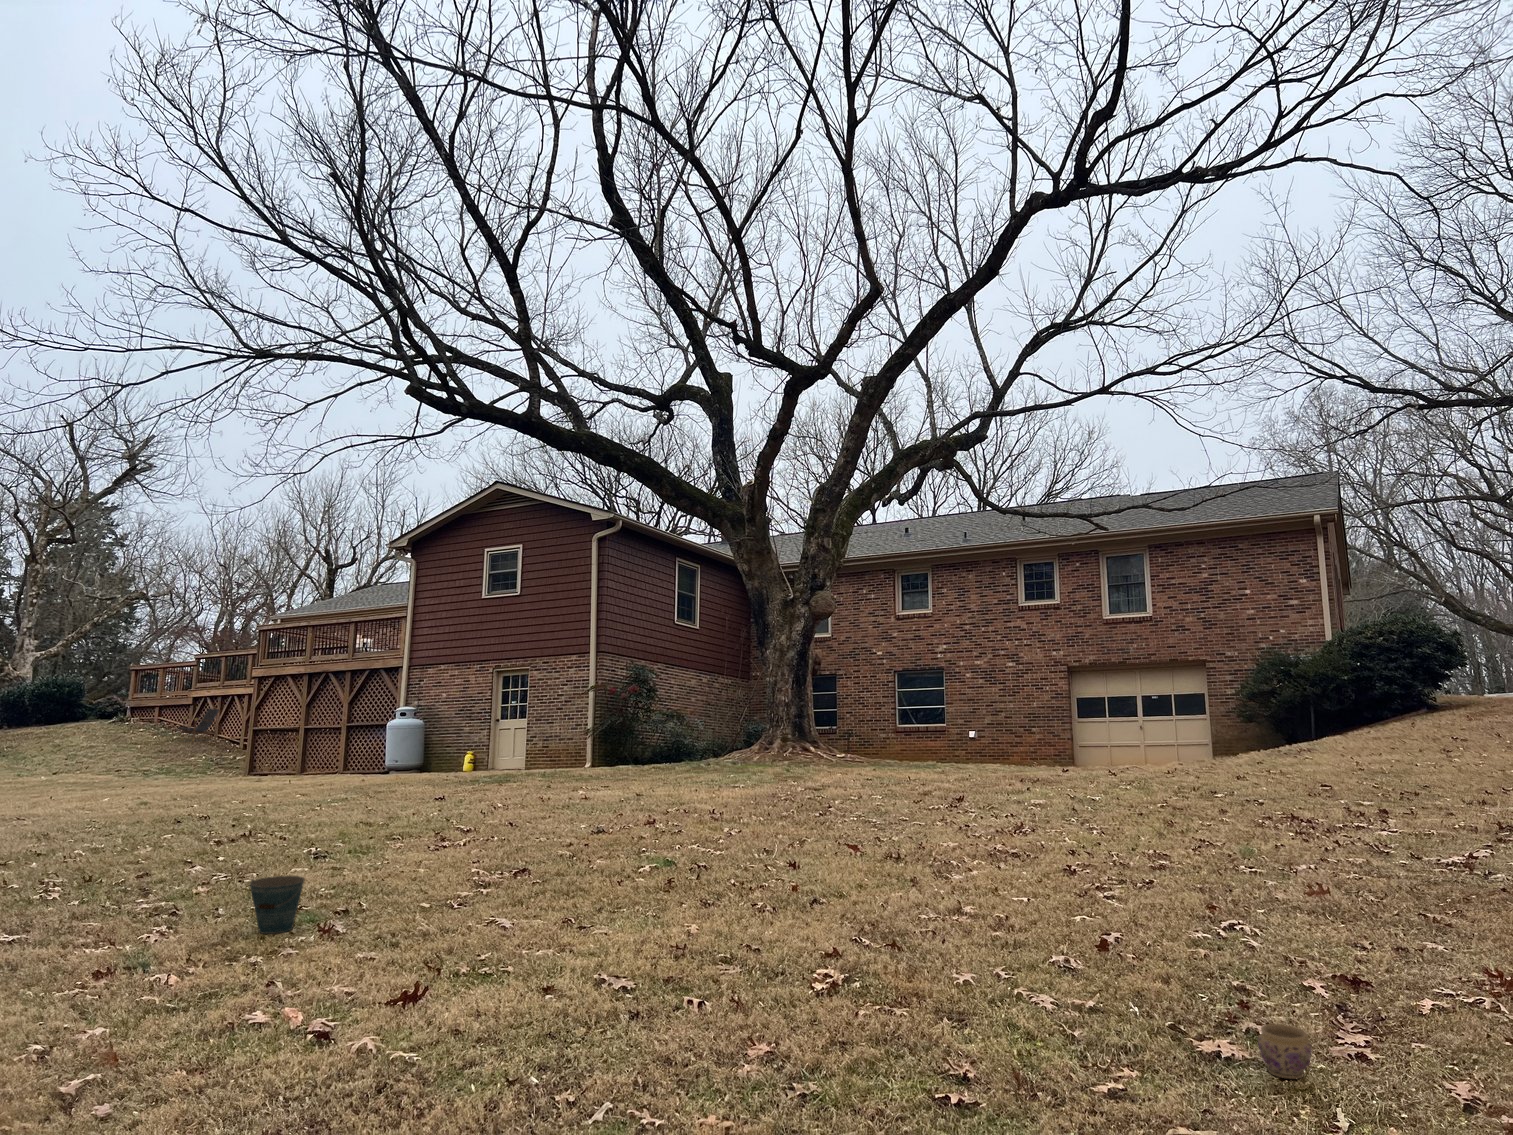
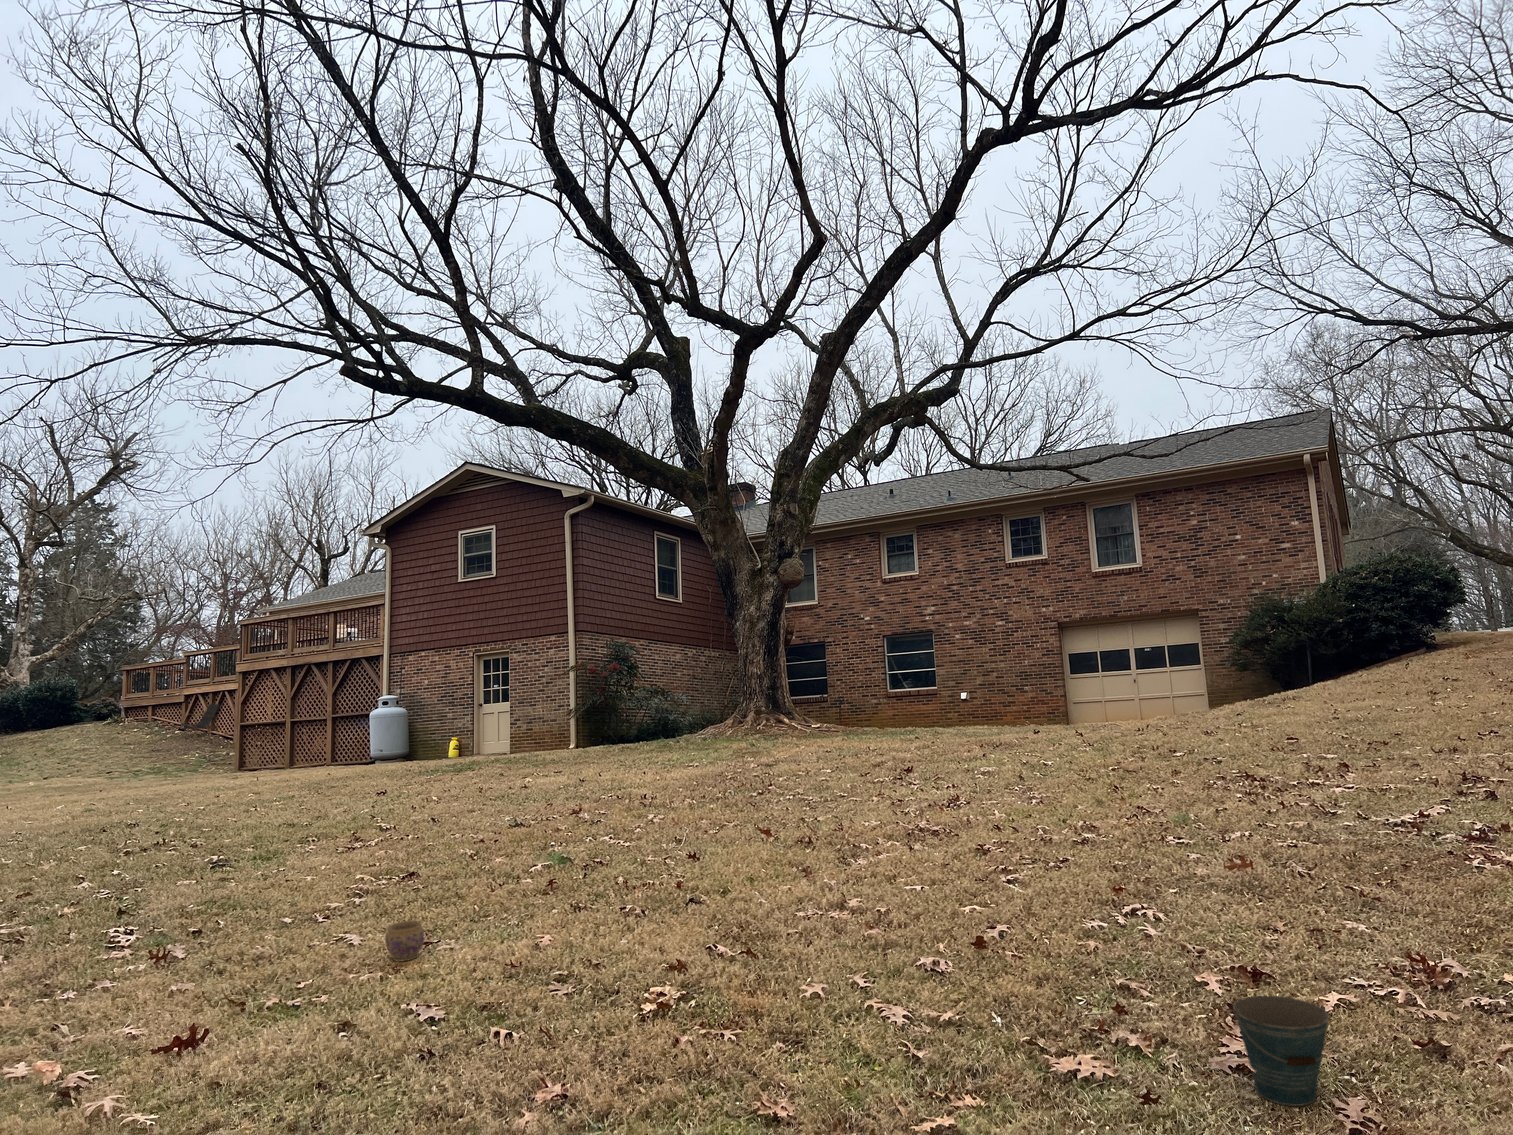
bucket: present [249,876,305,934] -> present [1234,996,1333,1106]
planter: present [1258,1024,1312,1080] -> present [385,921,425,962]

